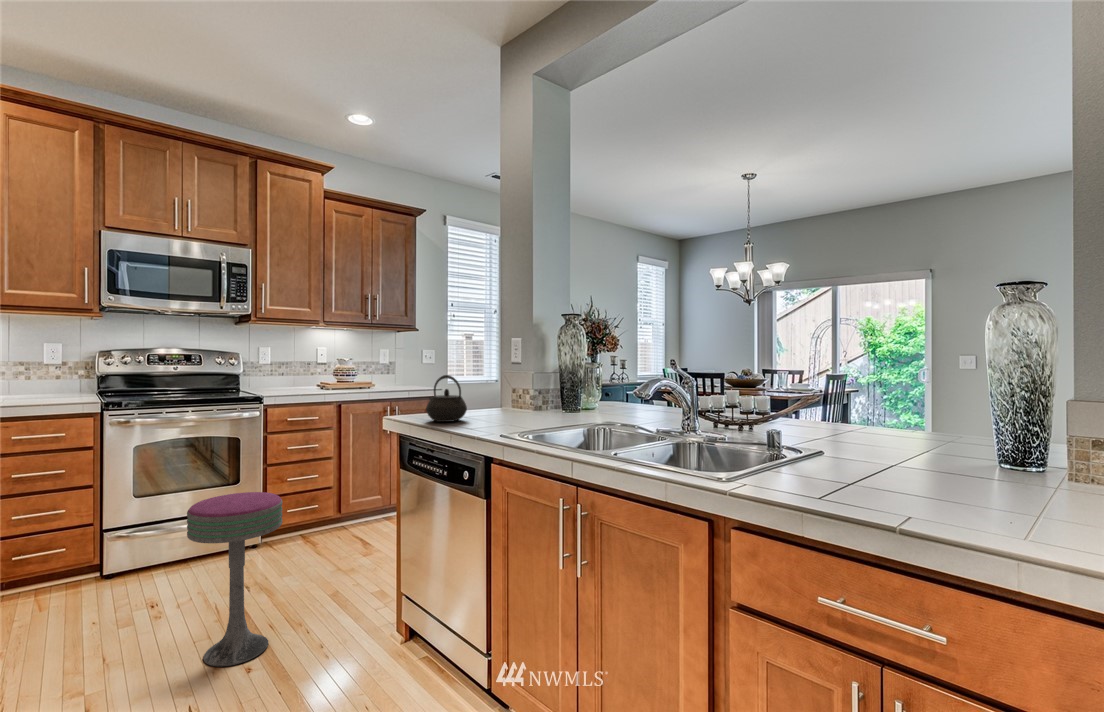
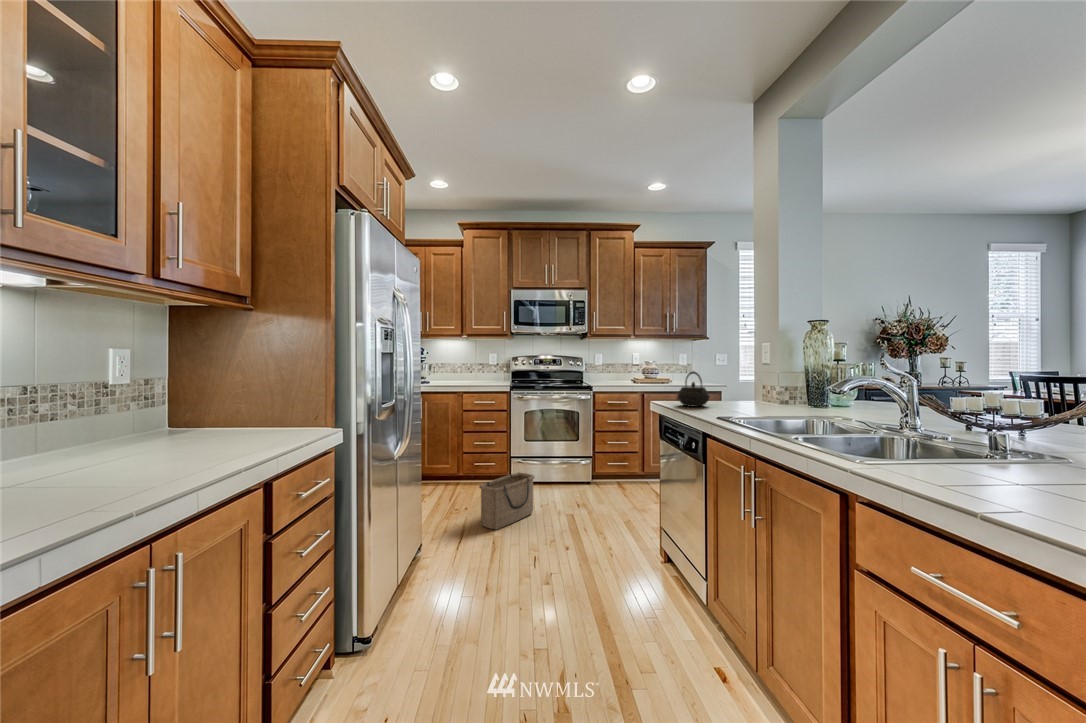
bar stool: present [187,492,282,667] -> none [540,443,591,546]
basket: none [38,555,165,678] -> present [479,472,535,530]

